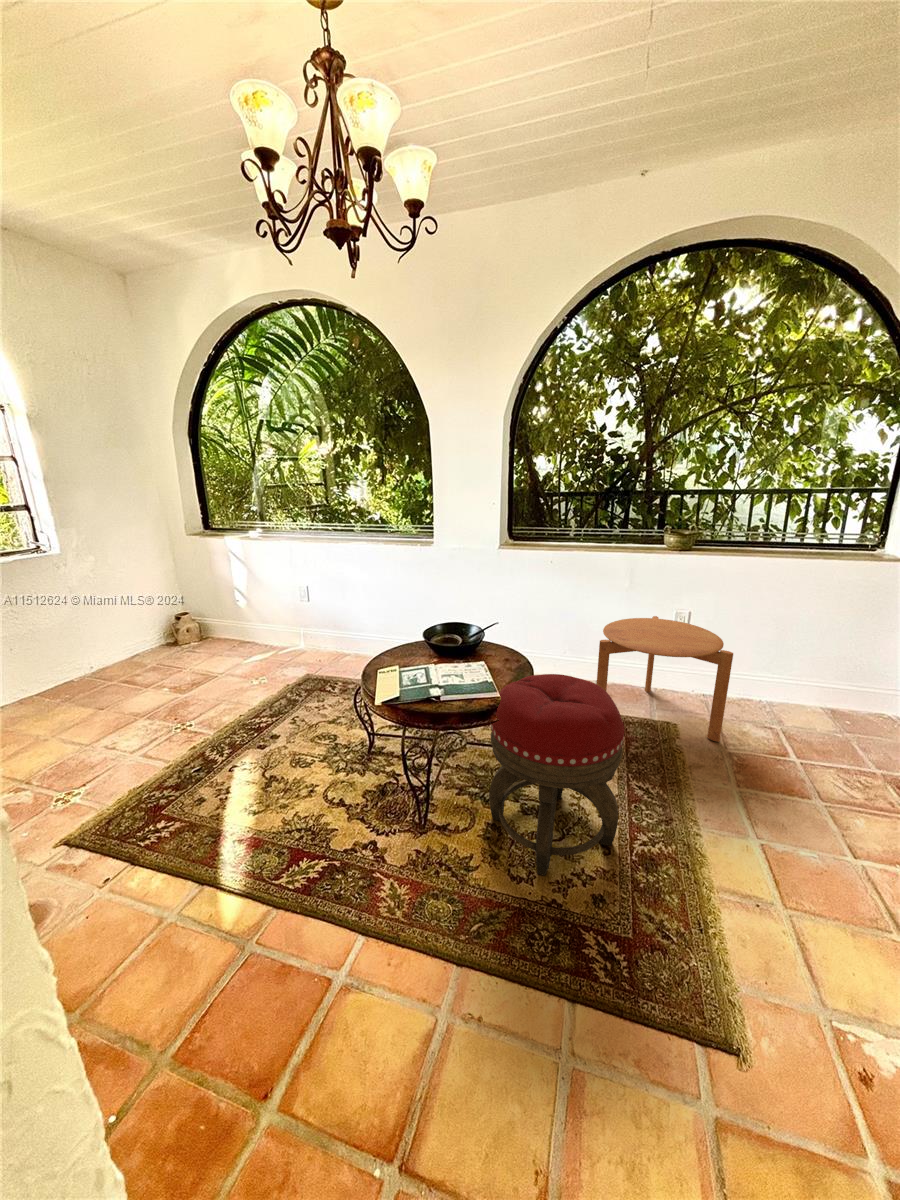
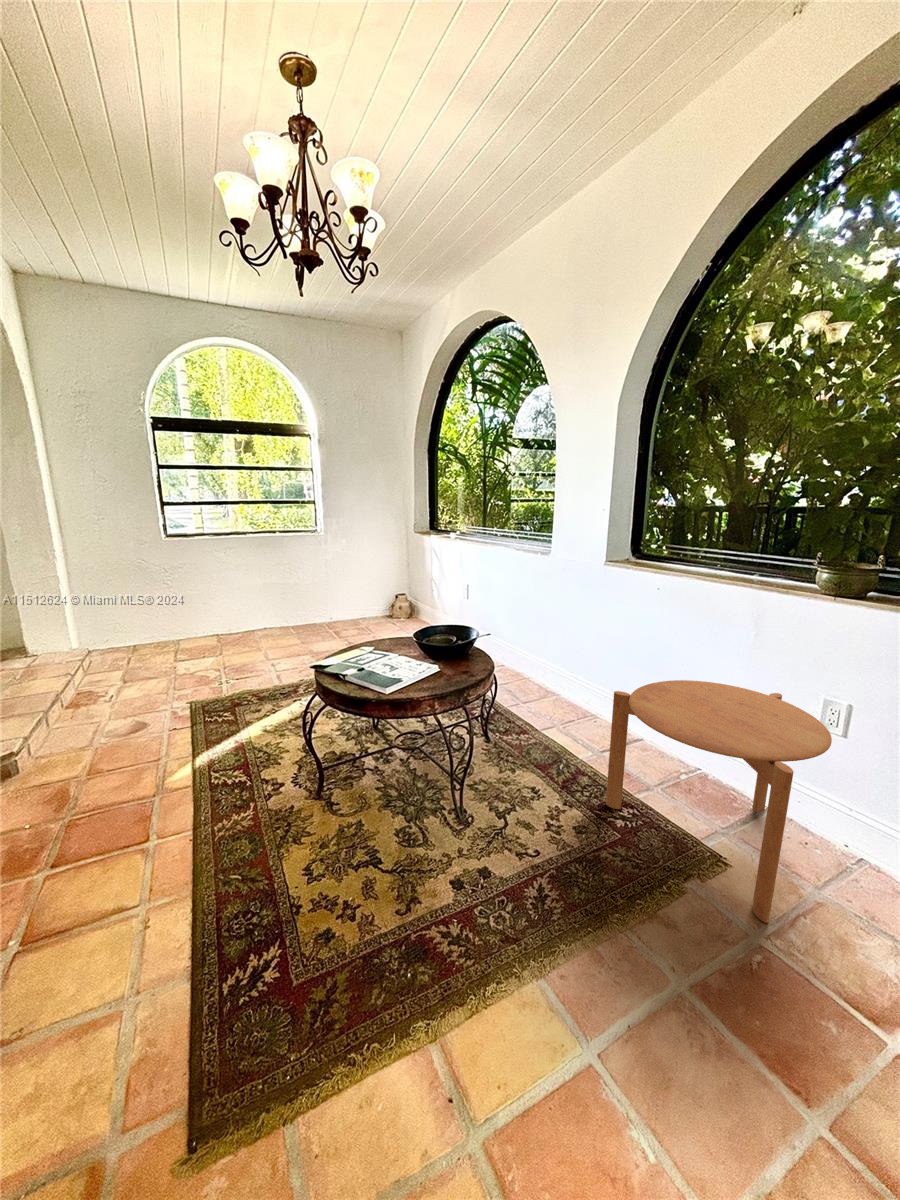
footstool: present [489,674,624,875] -> none [312,681,461,910]

